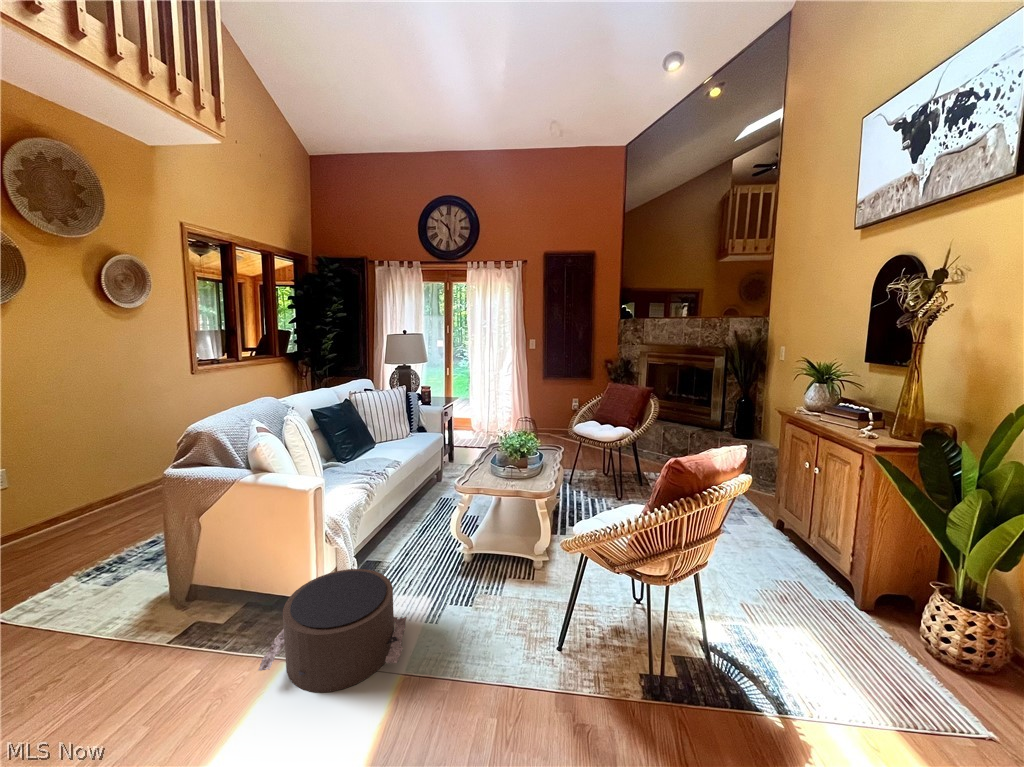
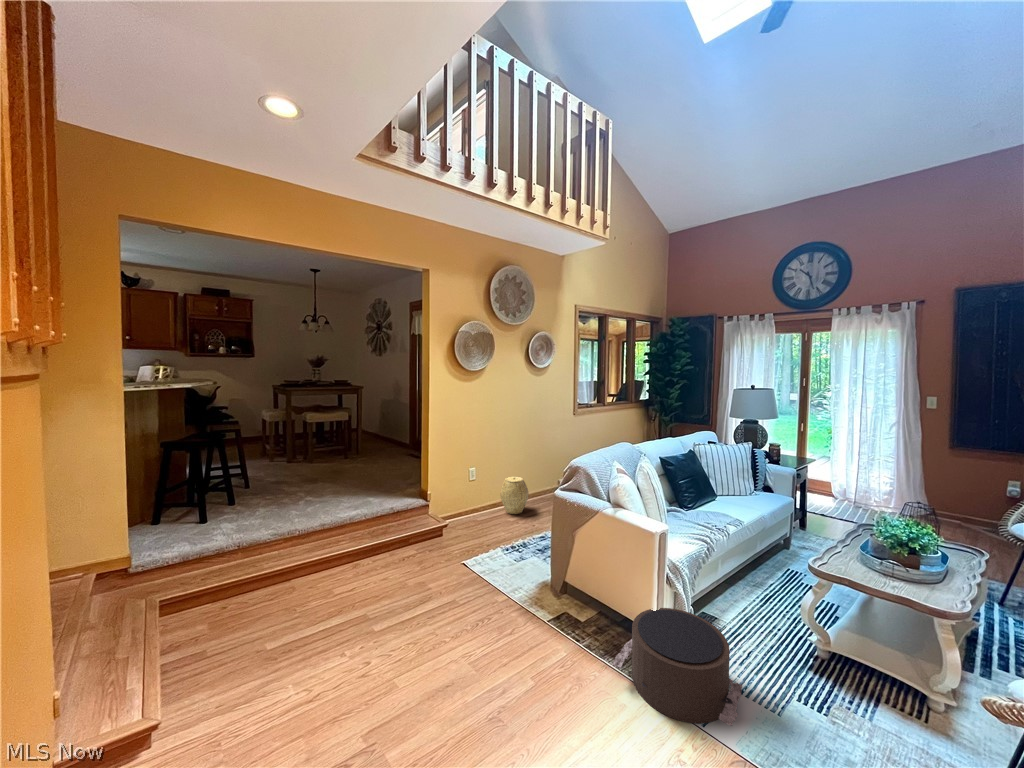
woven basket: none [48,473,111,533] -> present [500,476,529,514]

